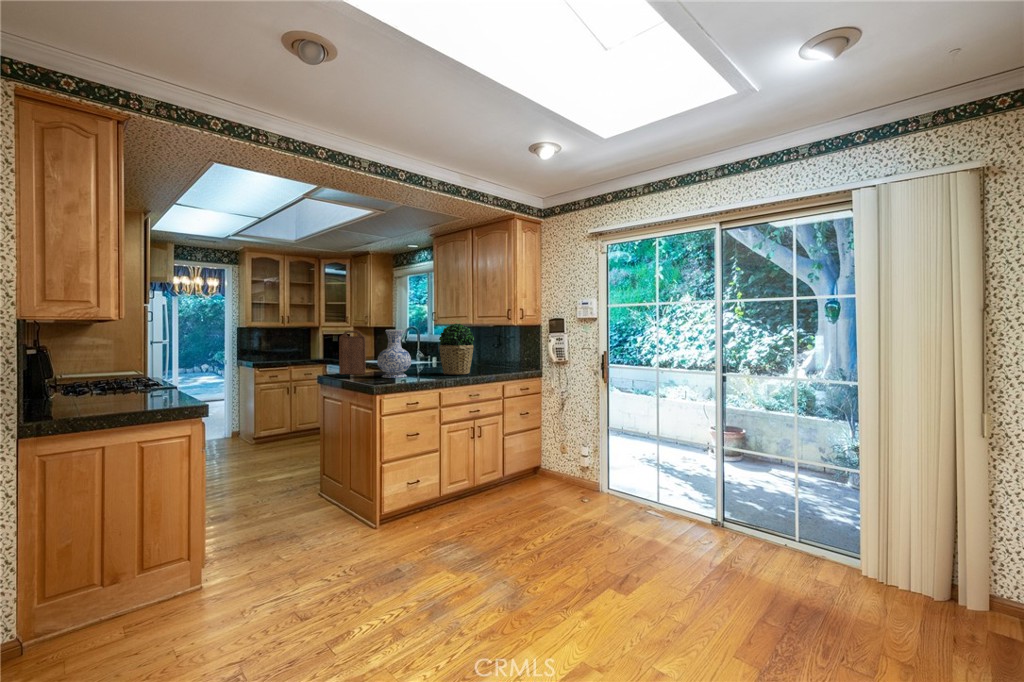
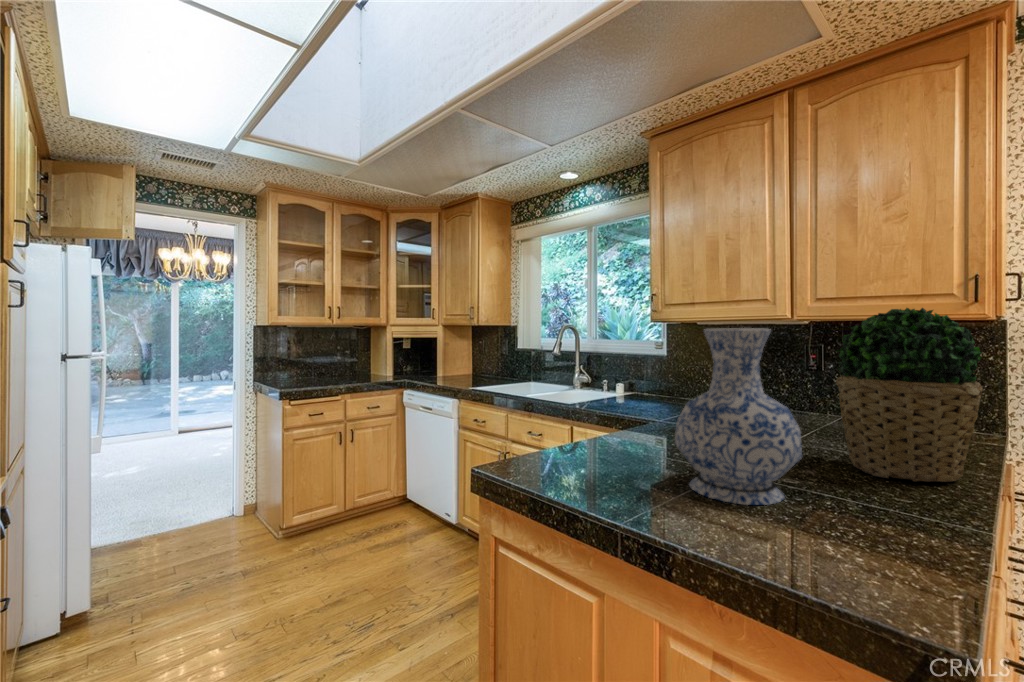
cutting board: present [339,331,366,374] -> none [514,331,589,460]

